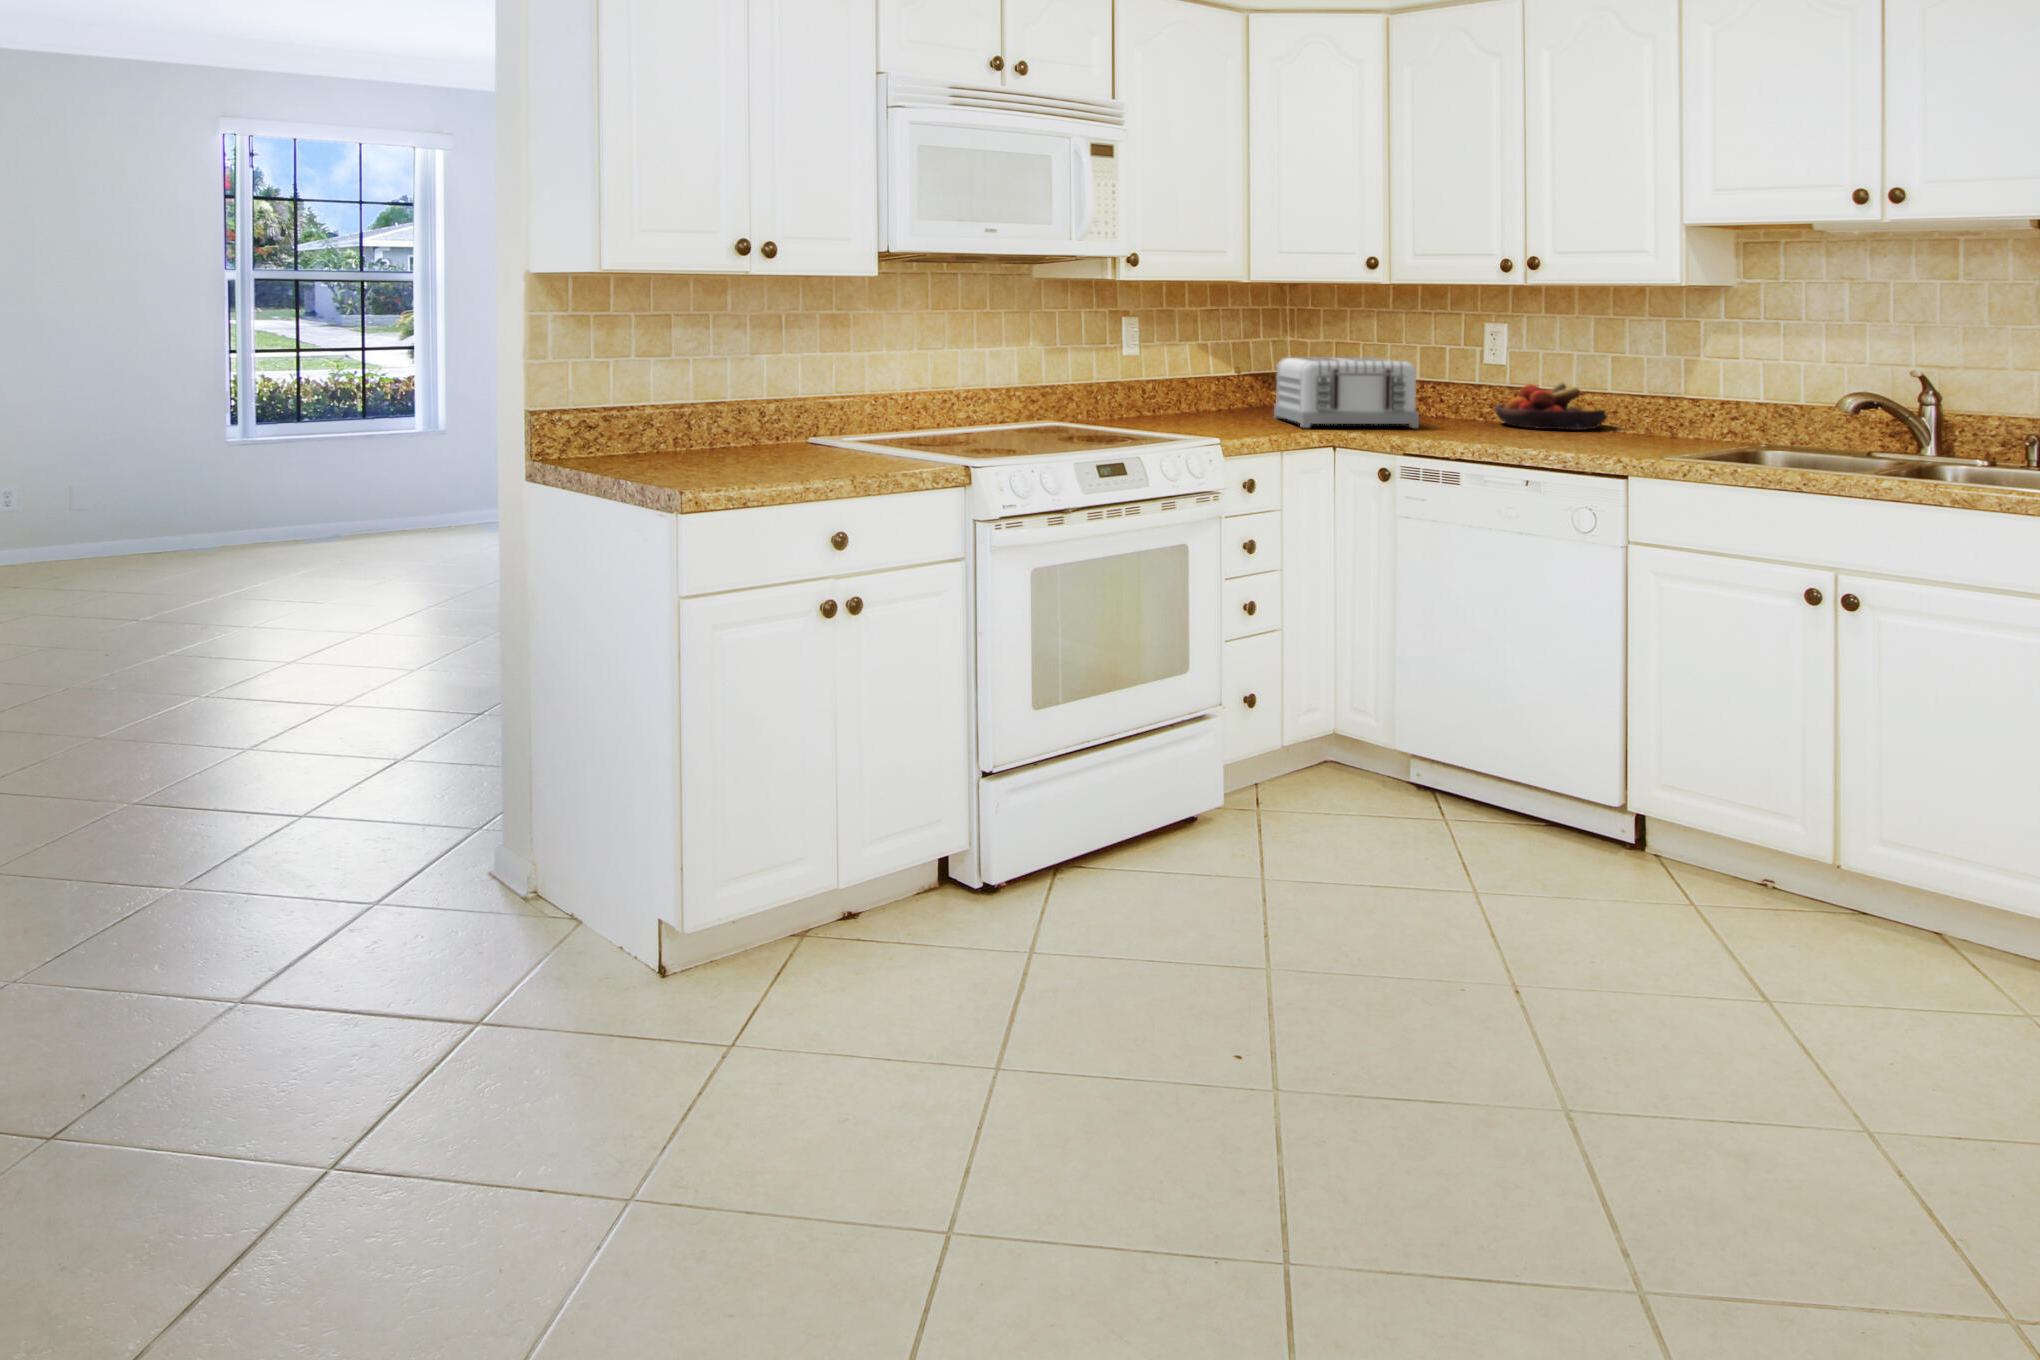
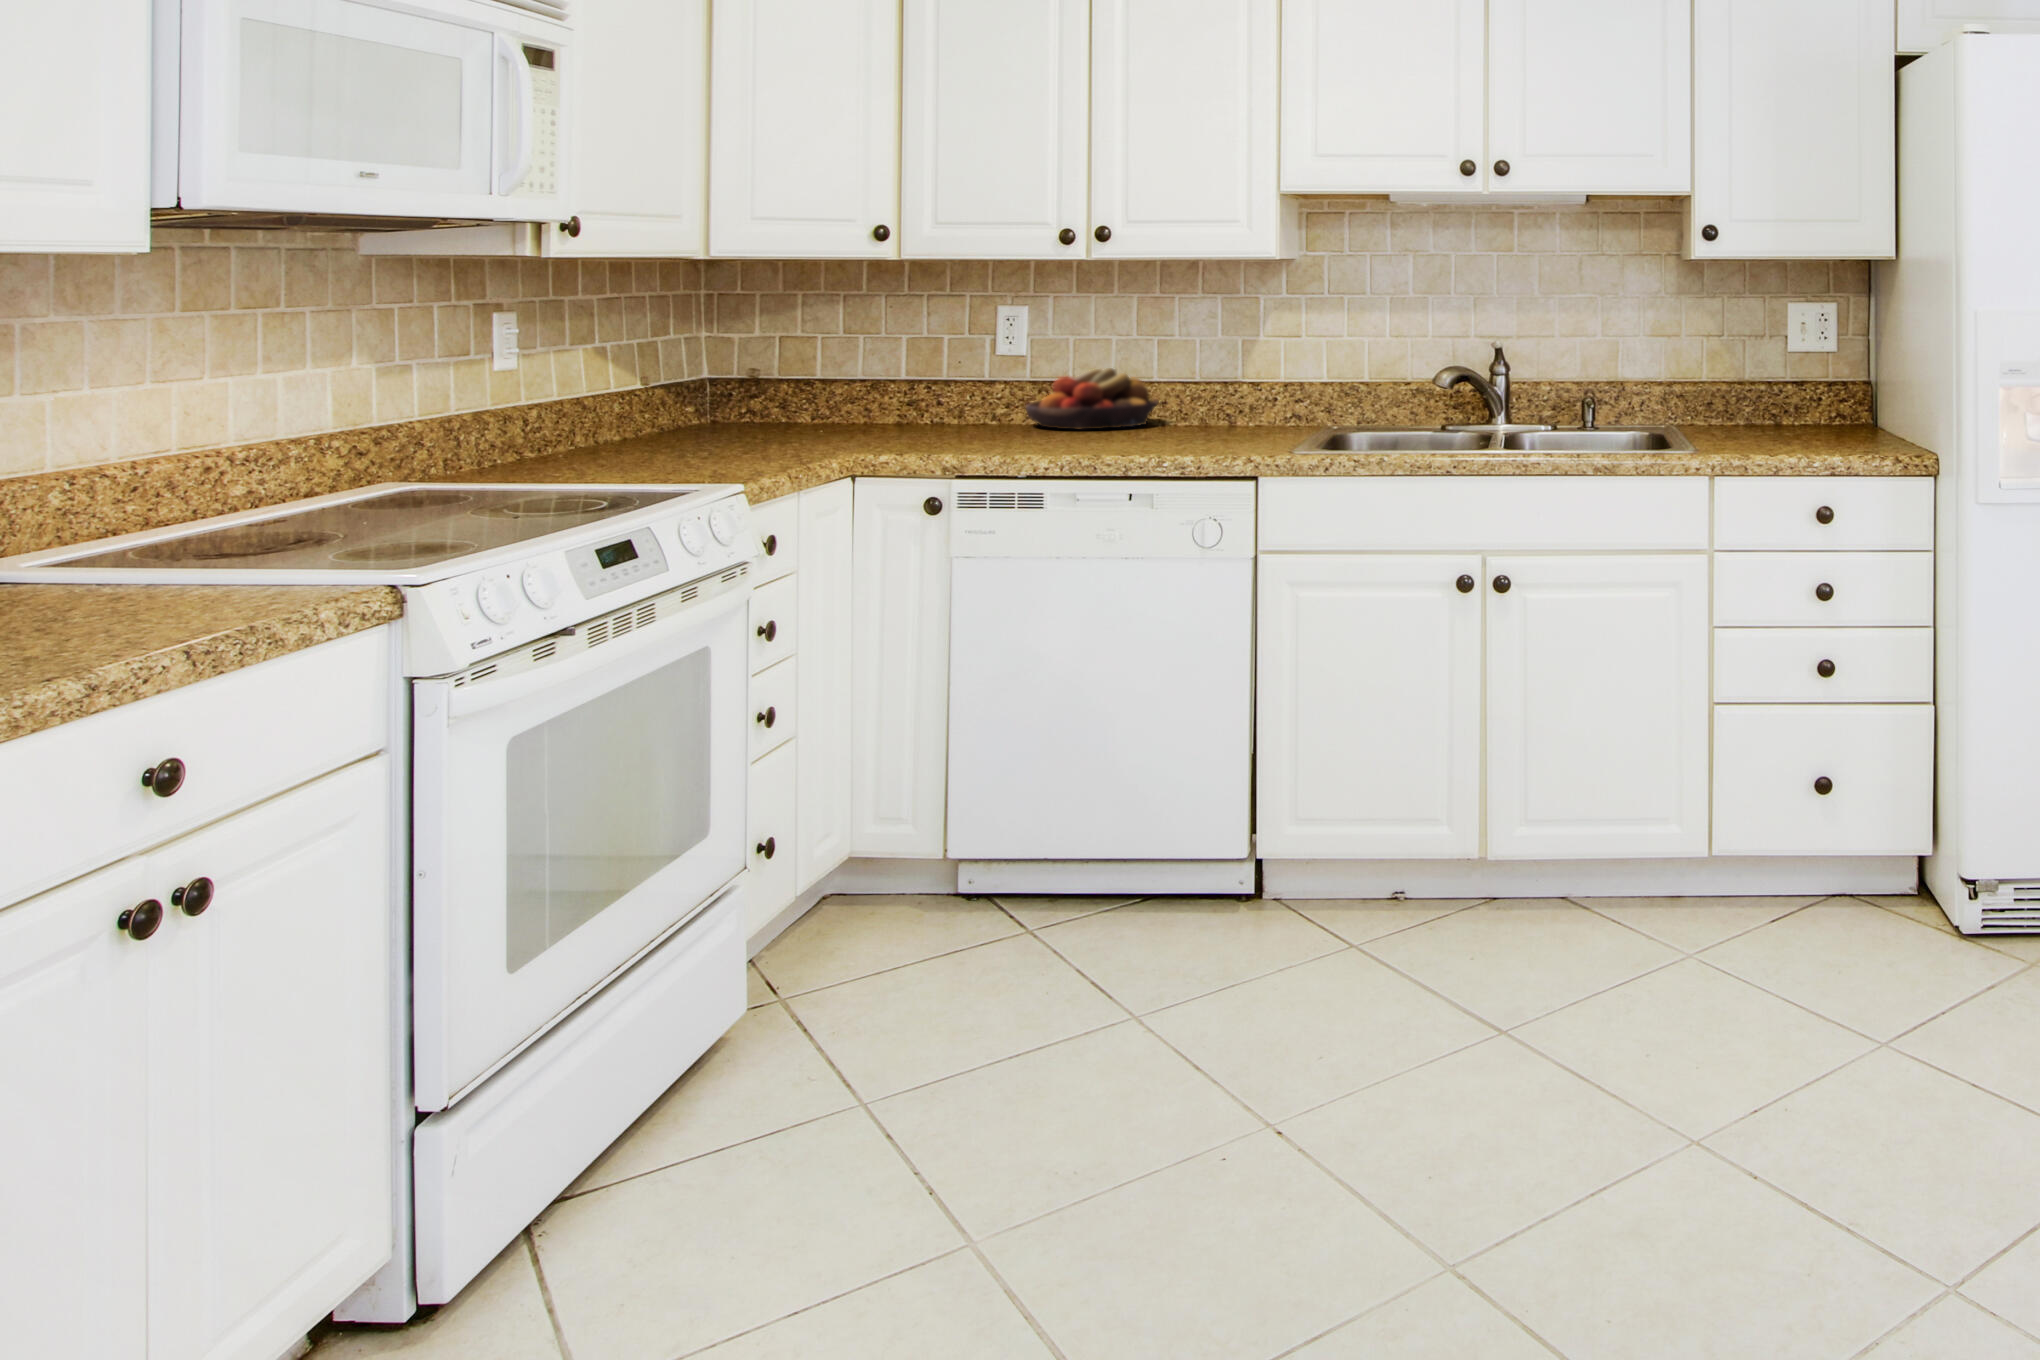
toaster: present [1274,357,1419,428] -> none [737,354,956,455]

